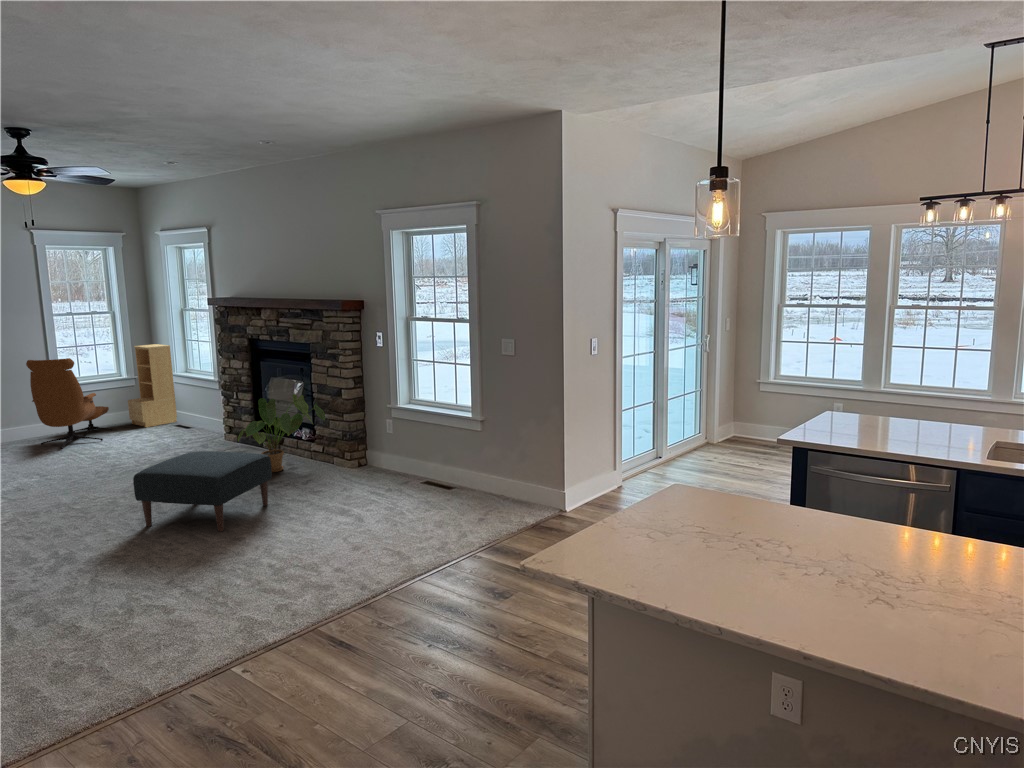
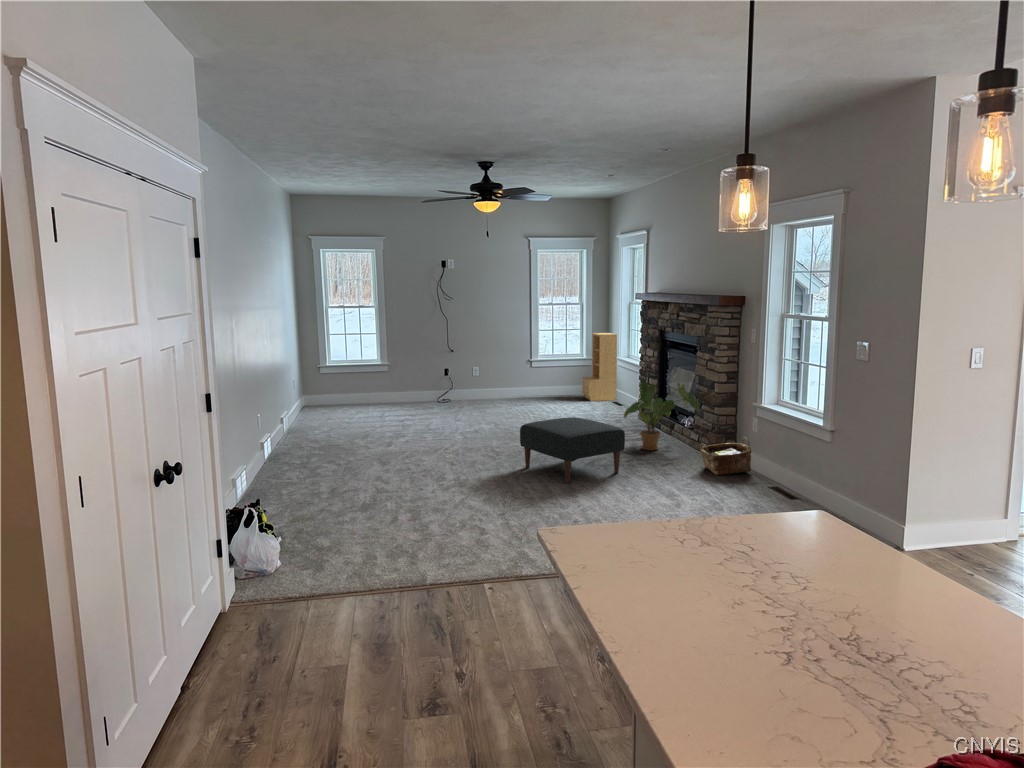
lounge chair: present [26,358,112,449] -> none [510,337,567,407]
woven basket: none [344,440,395,483] -> present [700,437,751,475]

